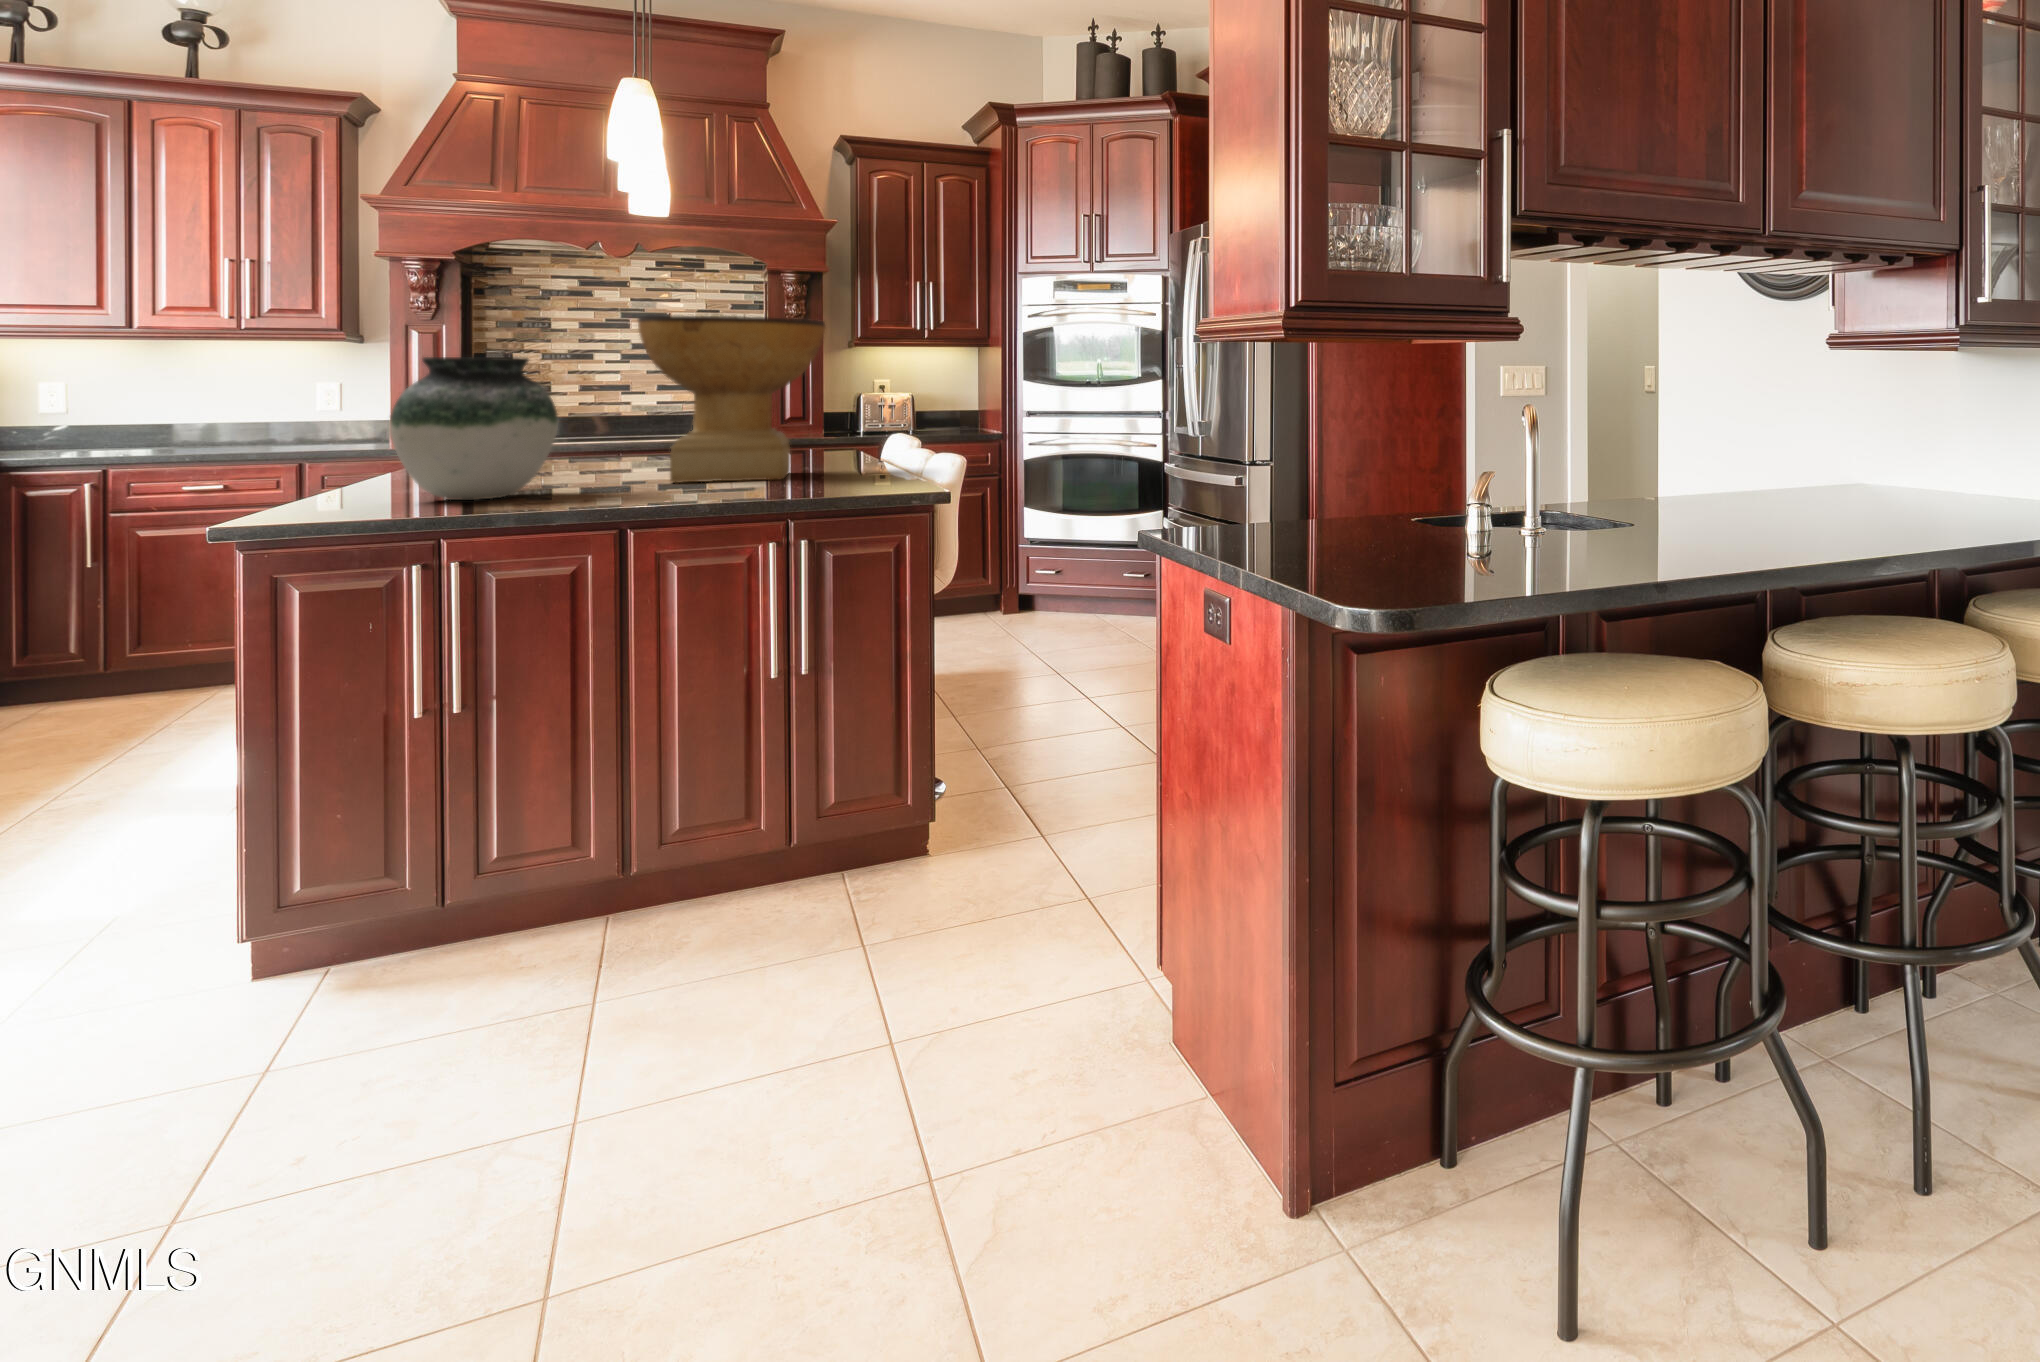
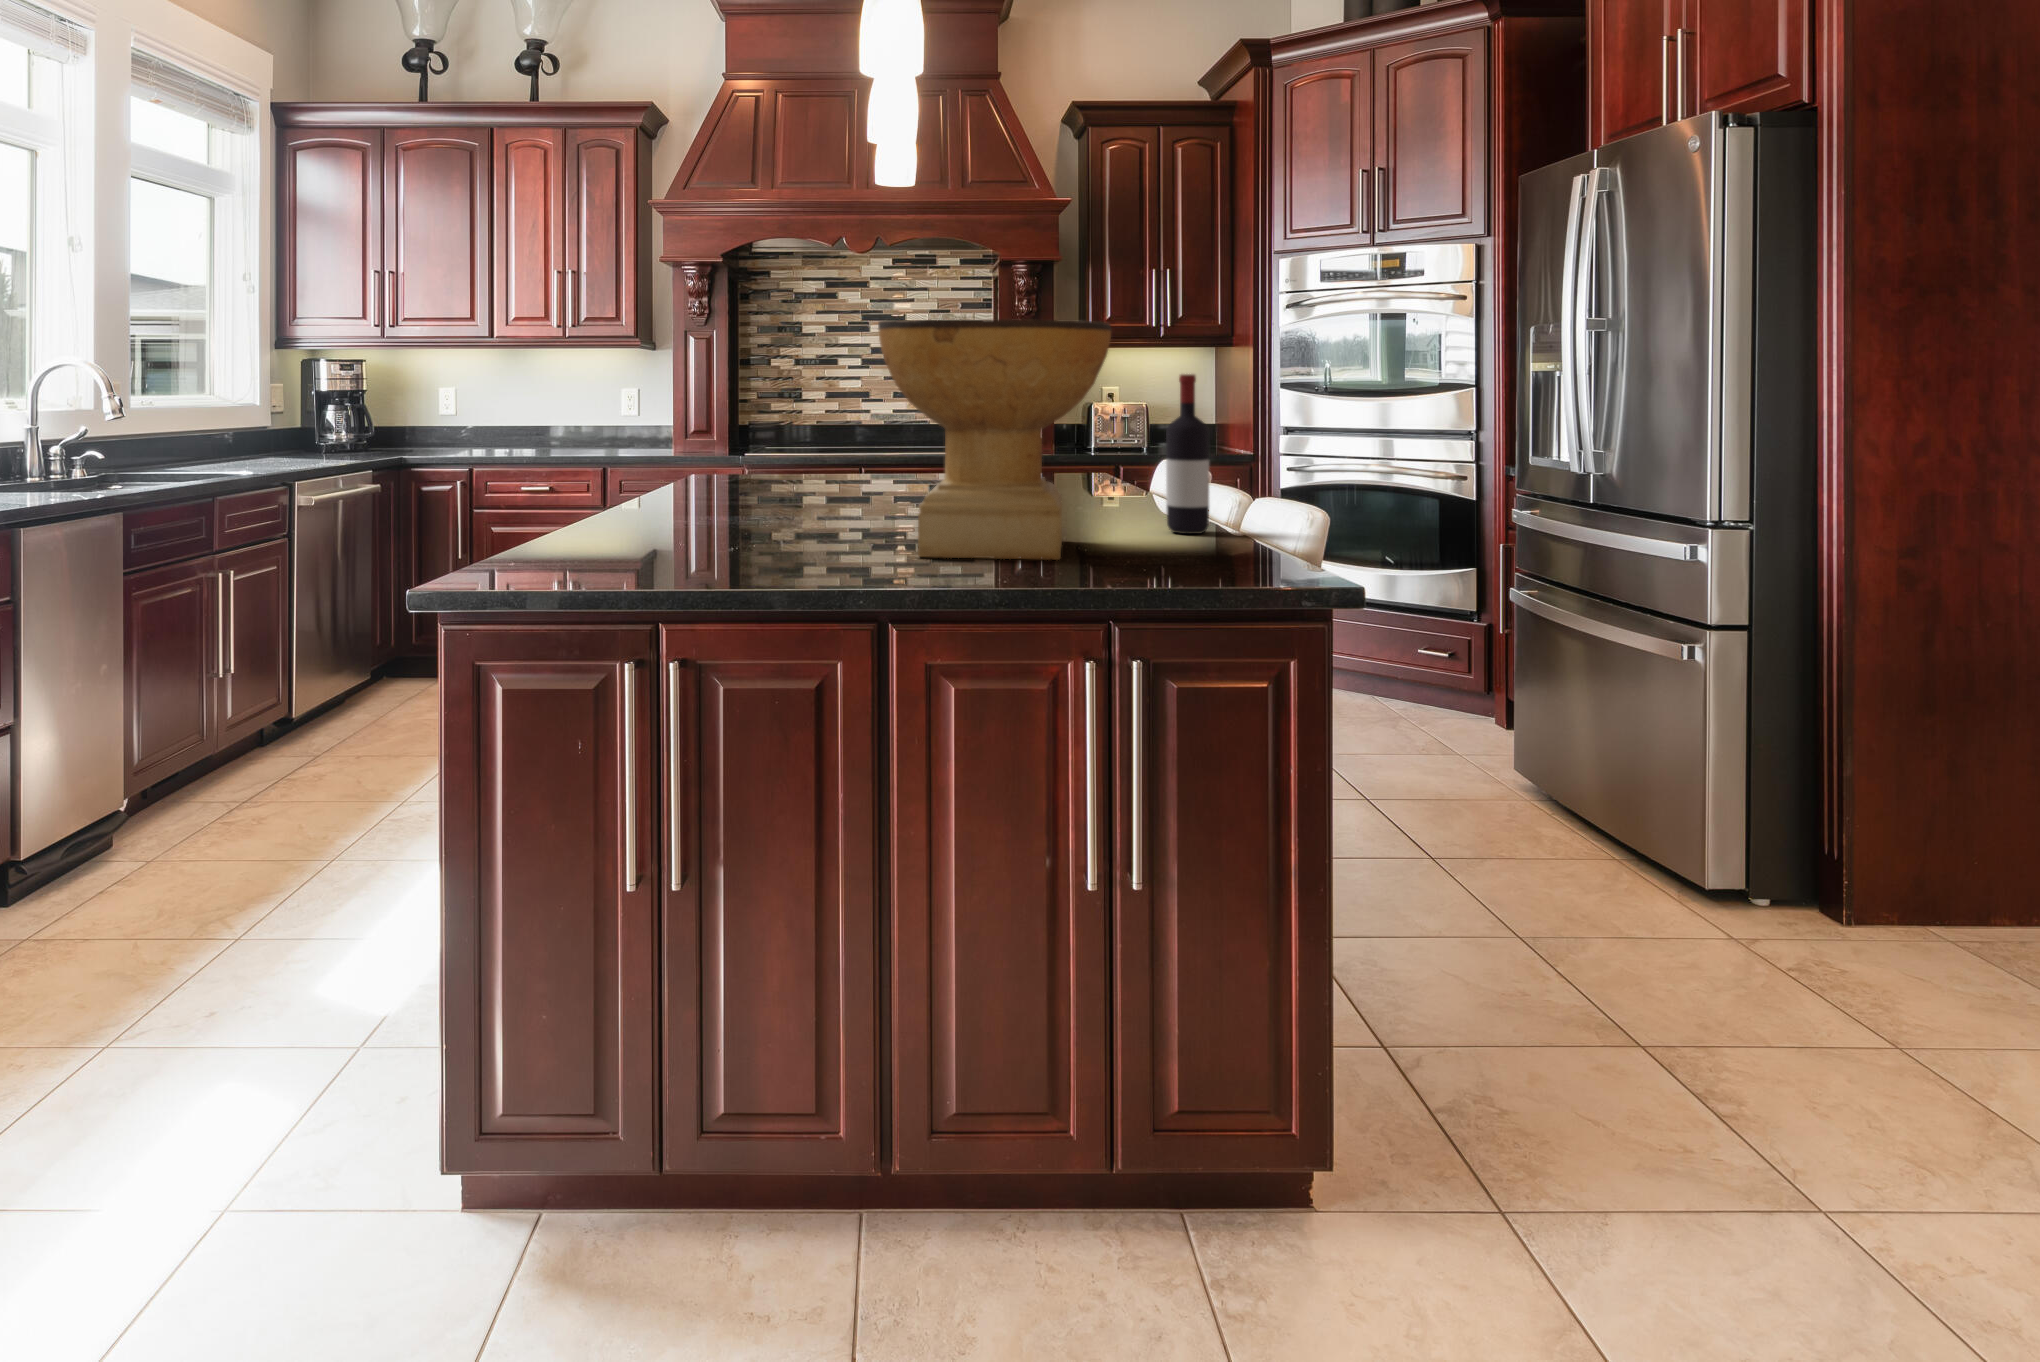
vase: present [390,357,558,500] -> none [602,382,786,580]
wine bottle: none [874,358,905,466] -> present [1166,374,1209,534]

